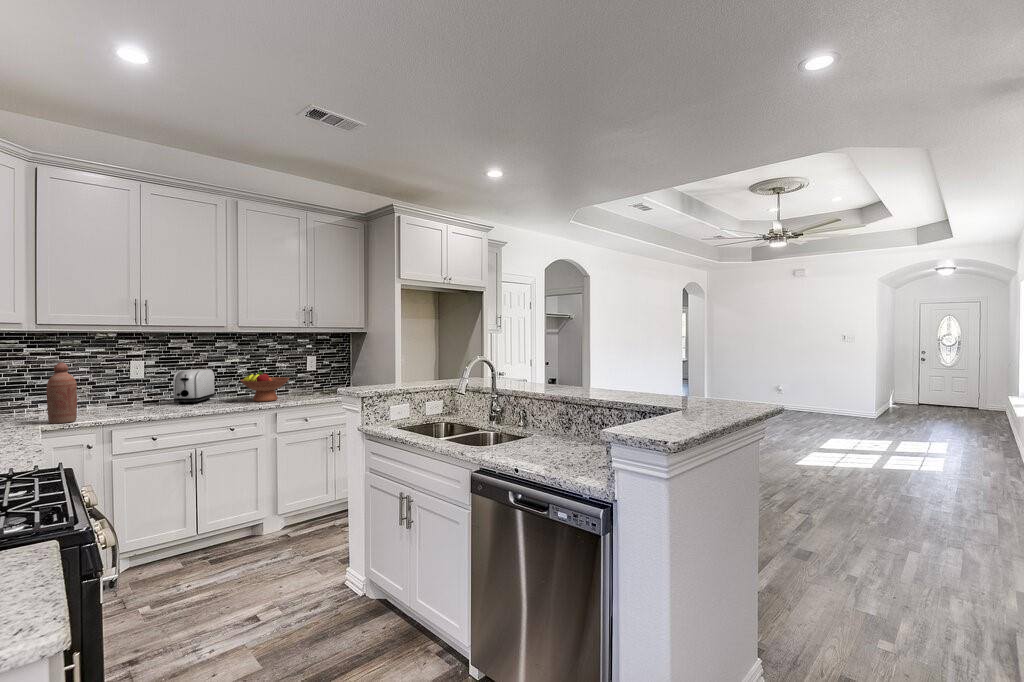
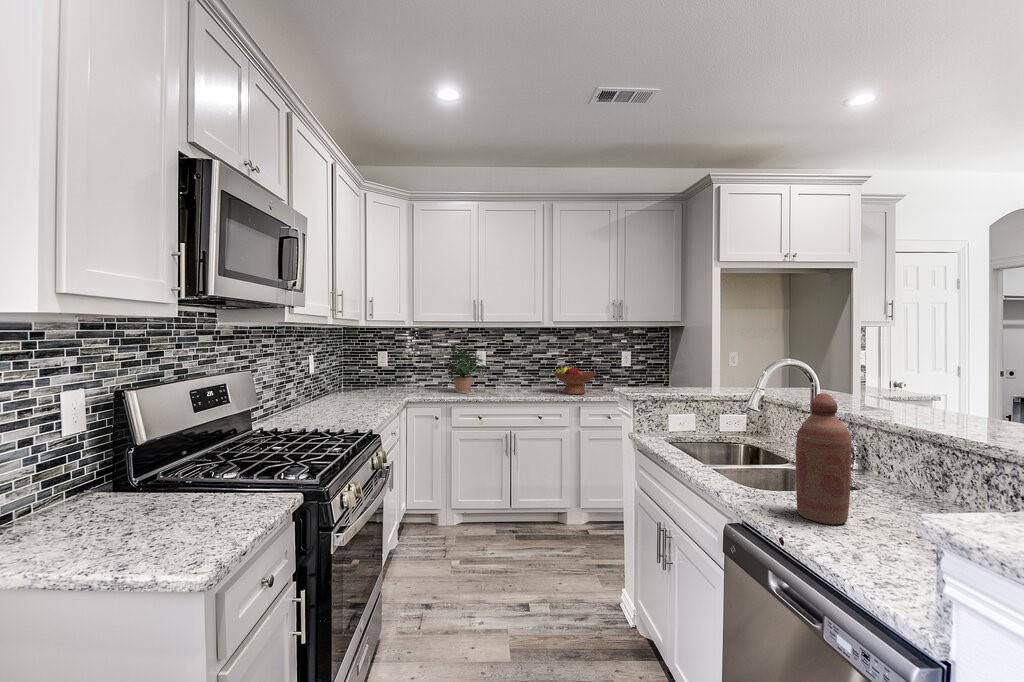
potted plant: none [88,355,158,414] -> present [443,345,486,393]
bottle: present [46,362,77,424] -> present [796,393,852,524]
toaster: present [173,369,215,404] -> none [503,360,537,390]

